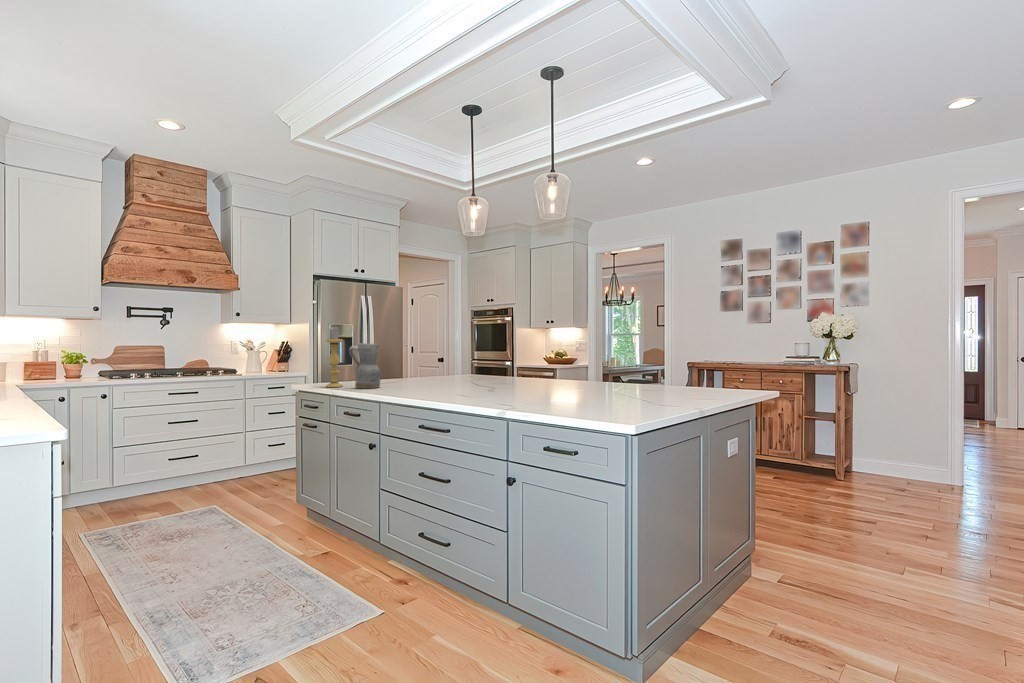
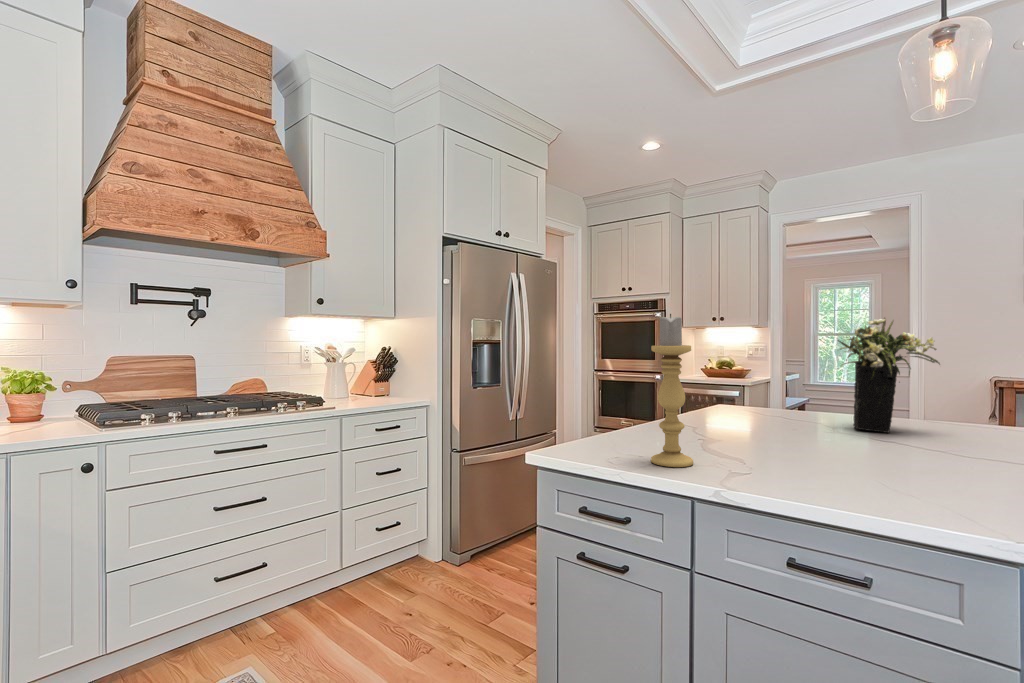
flower arrangement: none [451,326,495,381] -> present [838,318,940,433]
ceramic pitcher: present [349,343,381,388] -> none [736,356,816,475]

